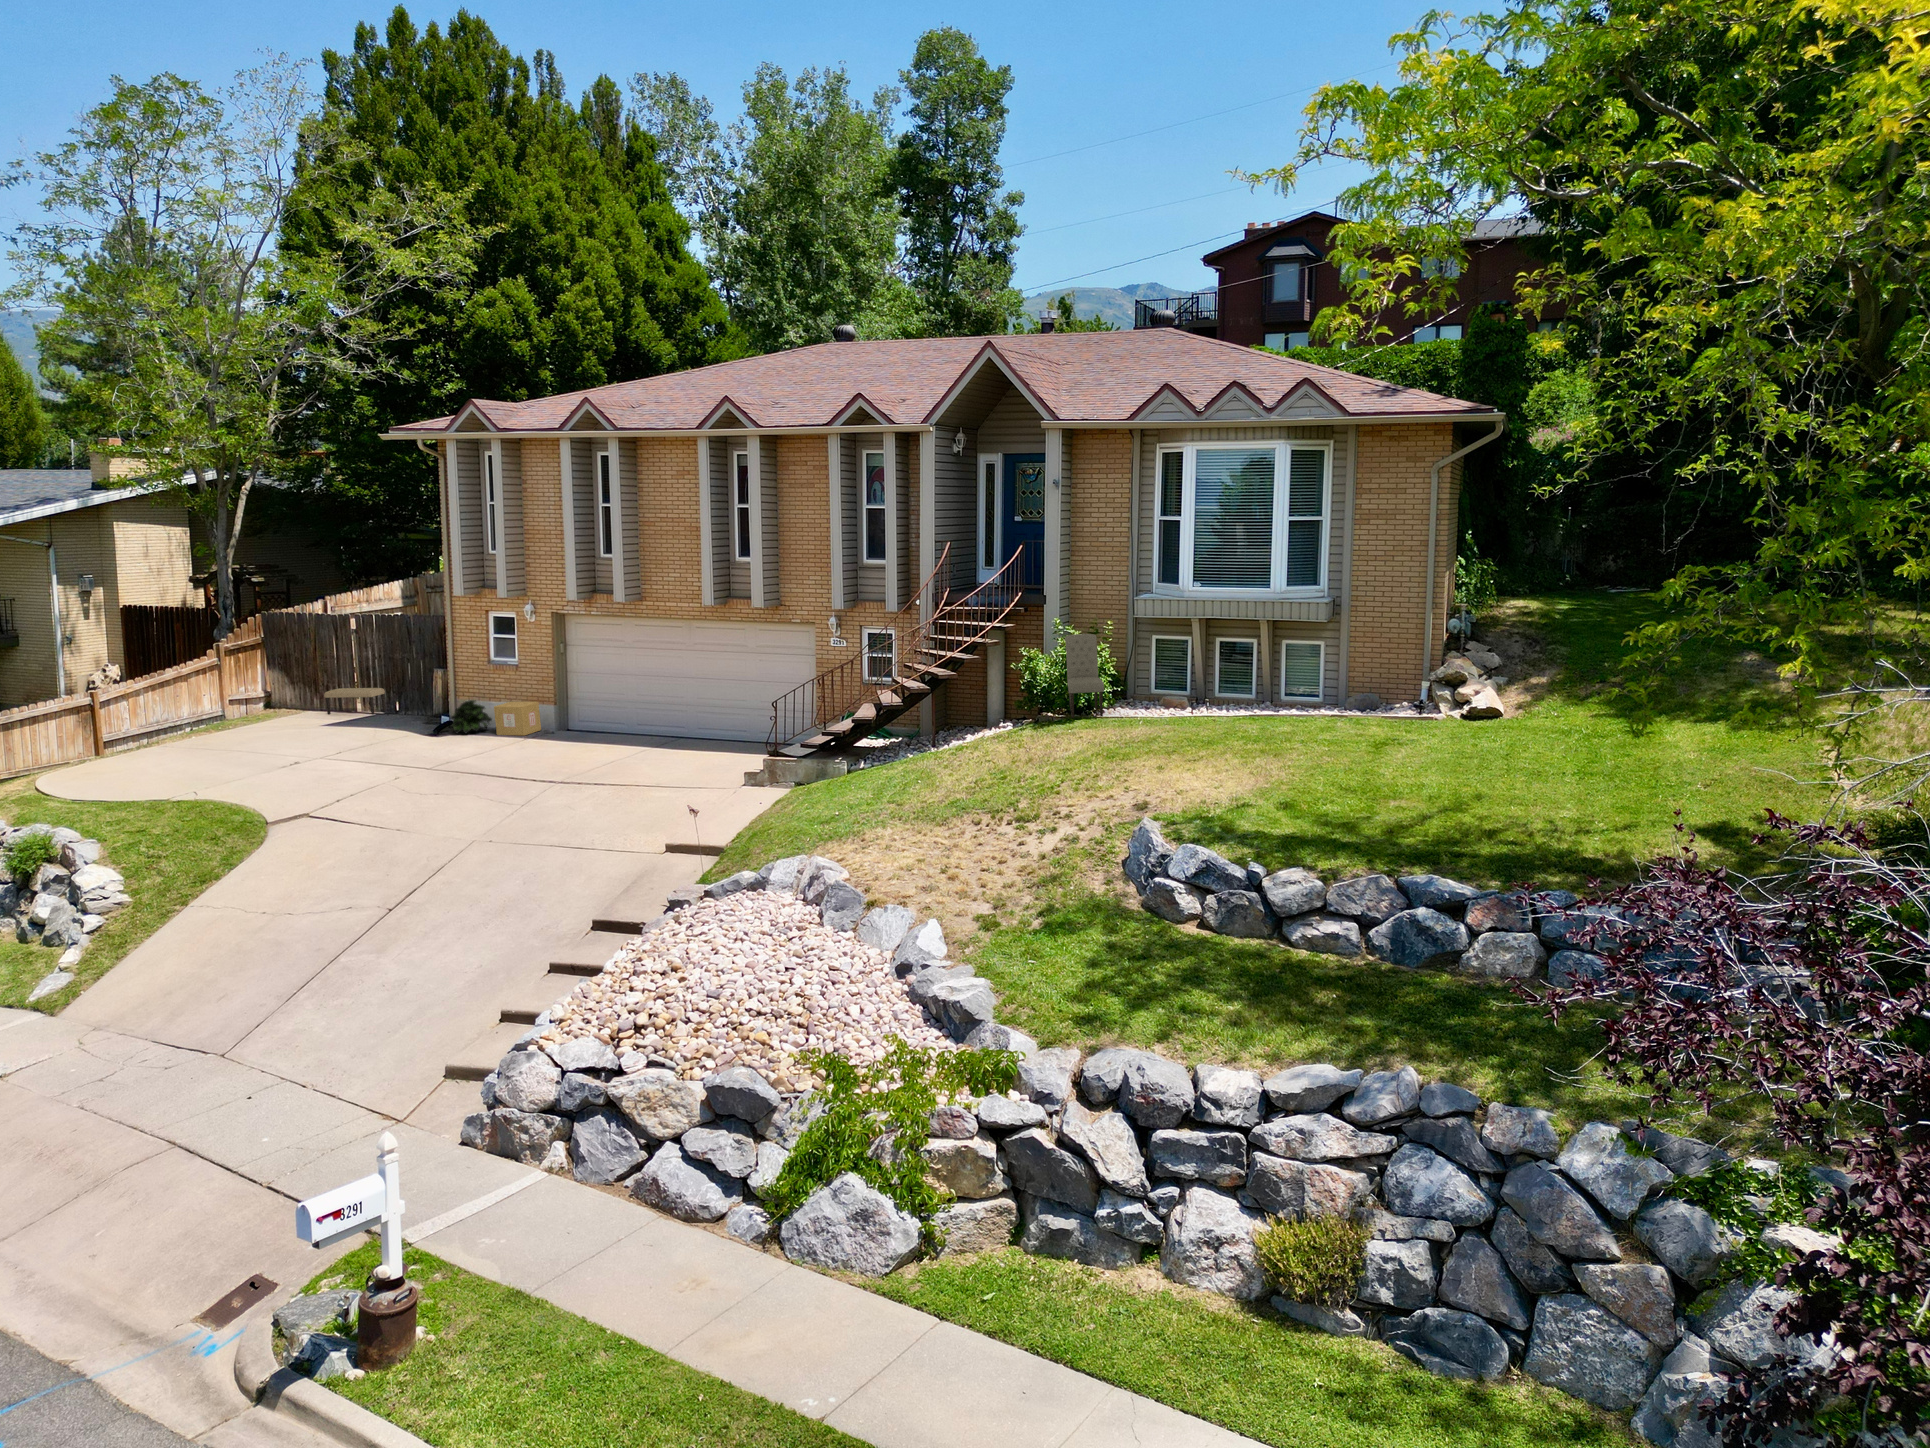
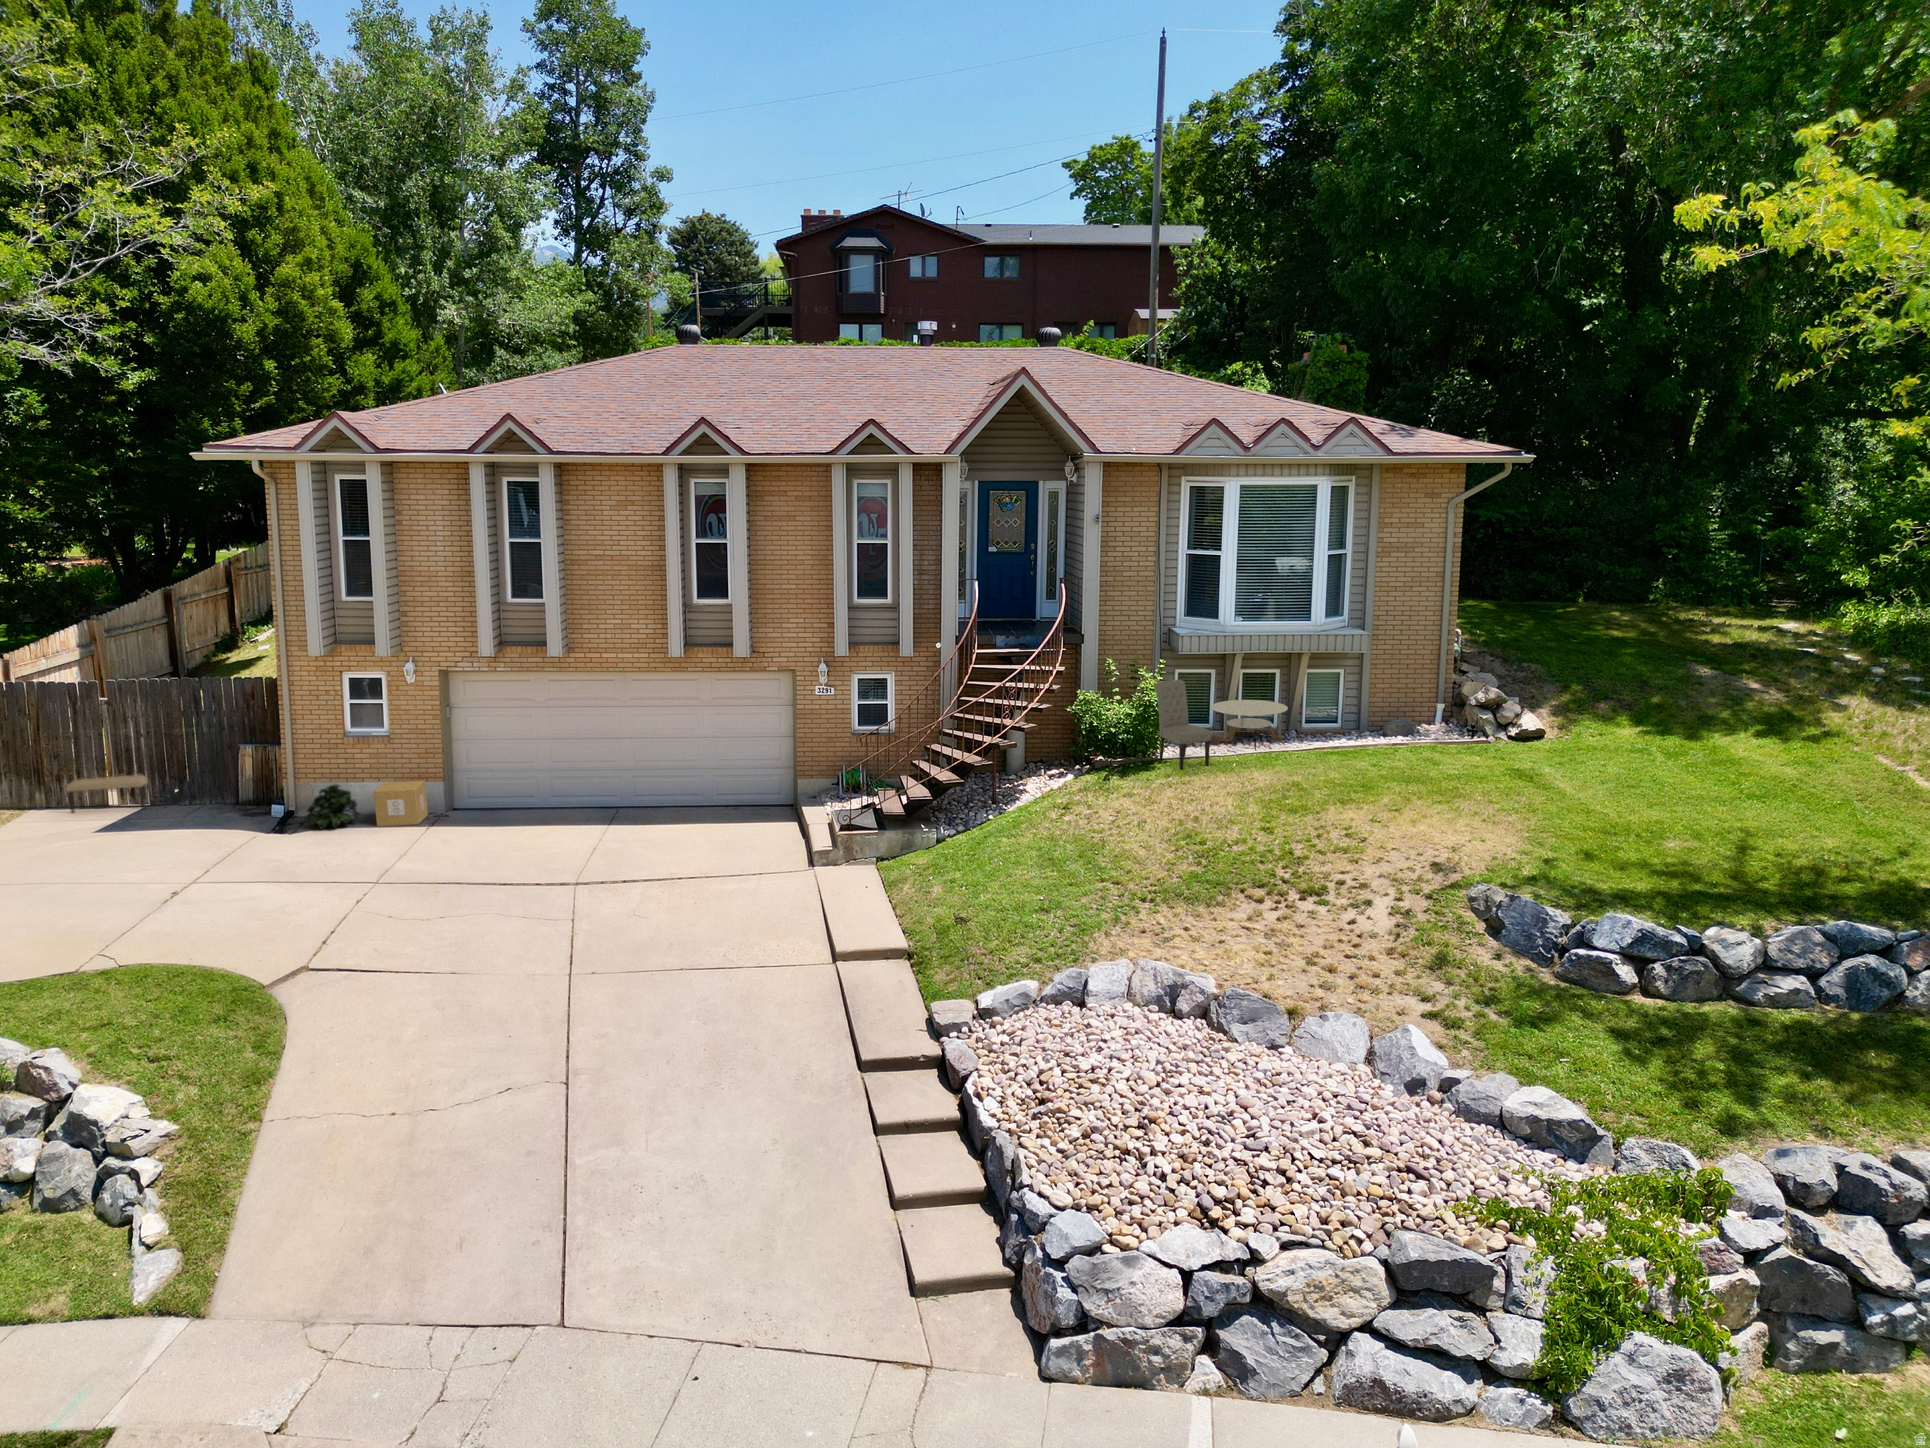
round table: none [1150,662,1225,701] -> present [1211,700,1288,742]

